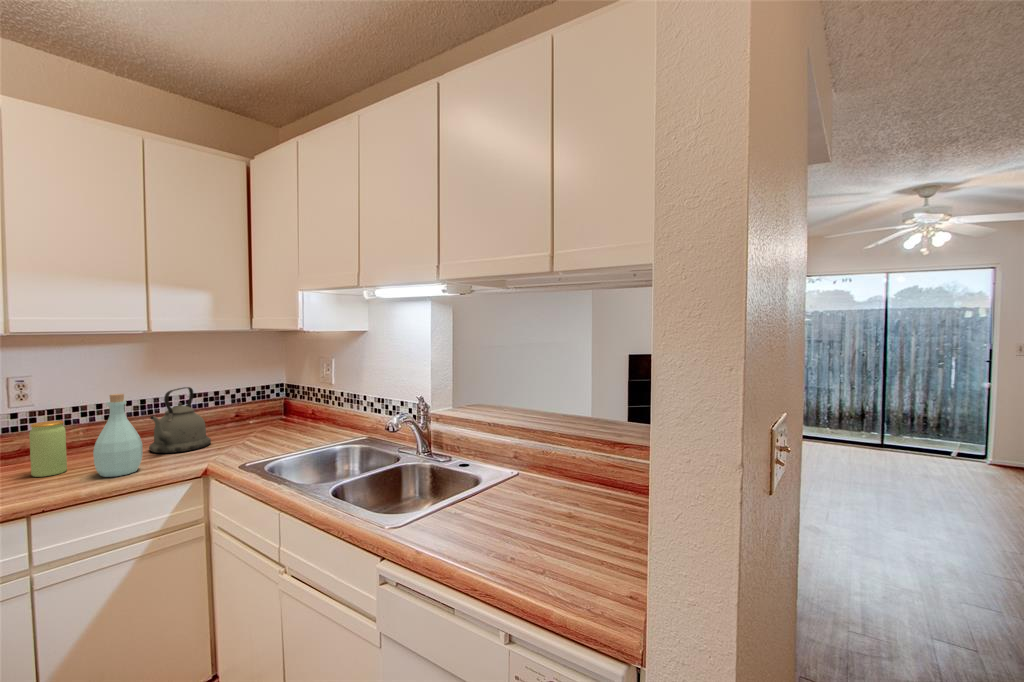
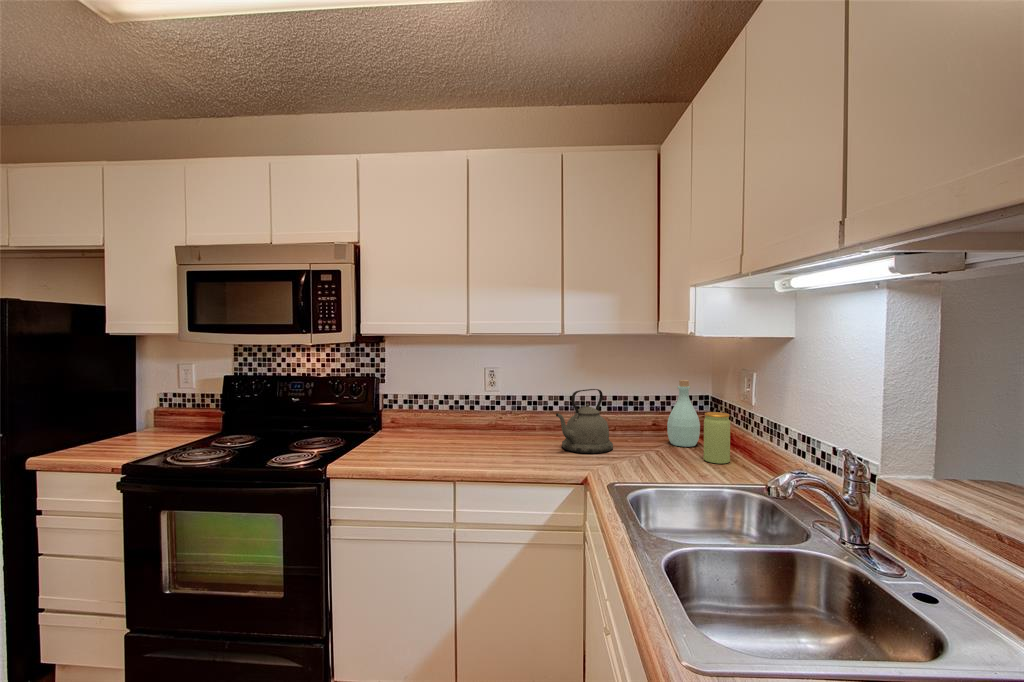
bottle: present [93,394,143,477] -> present [667,380,700,447]
jar: present [29,421,67,477] -> present [704,412,730,464]

